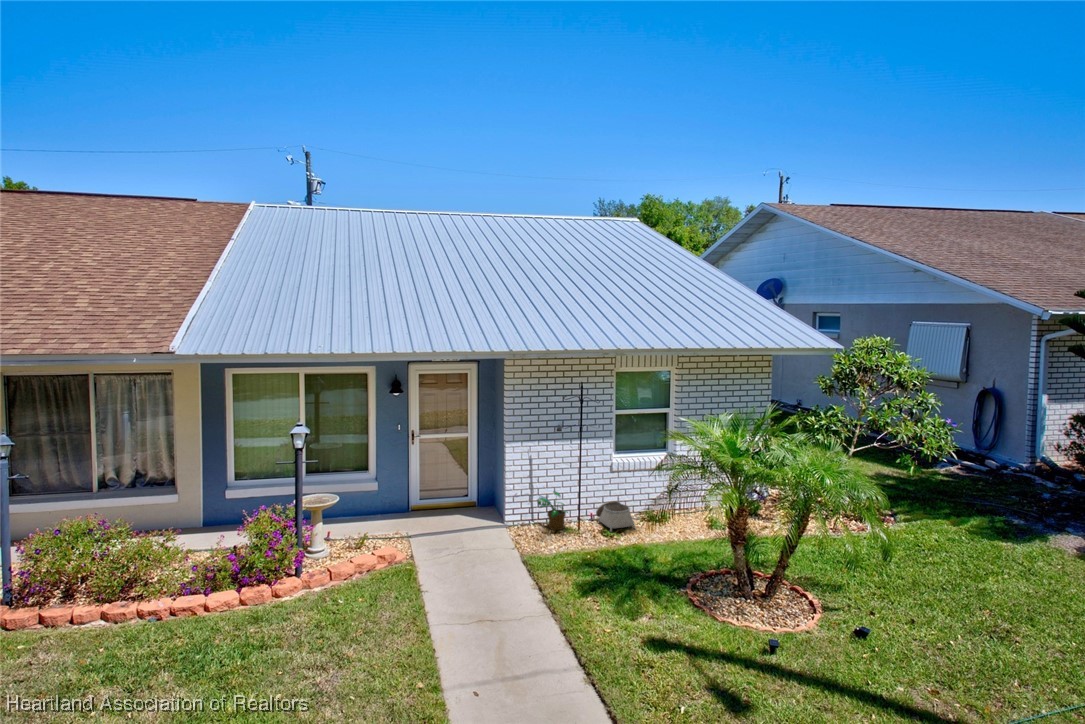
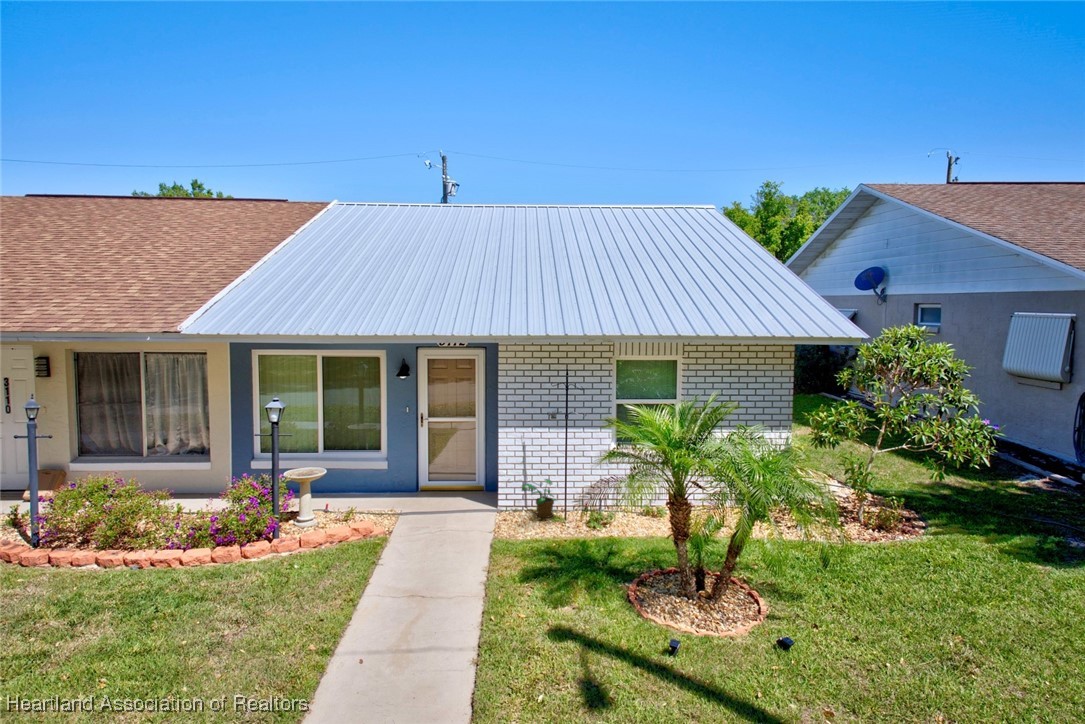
basket: present [596,501,636,532] -> none [589,492,625,523]

